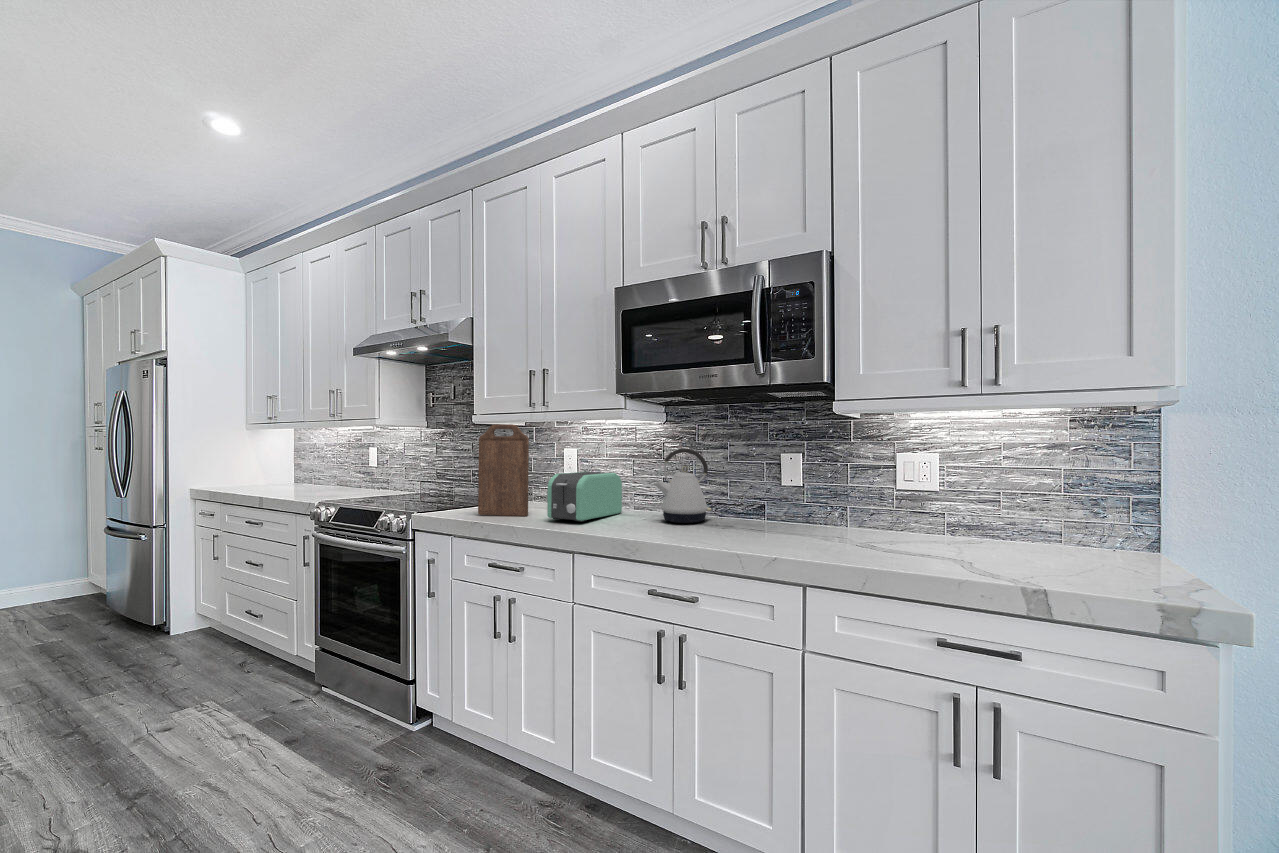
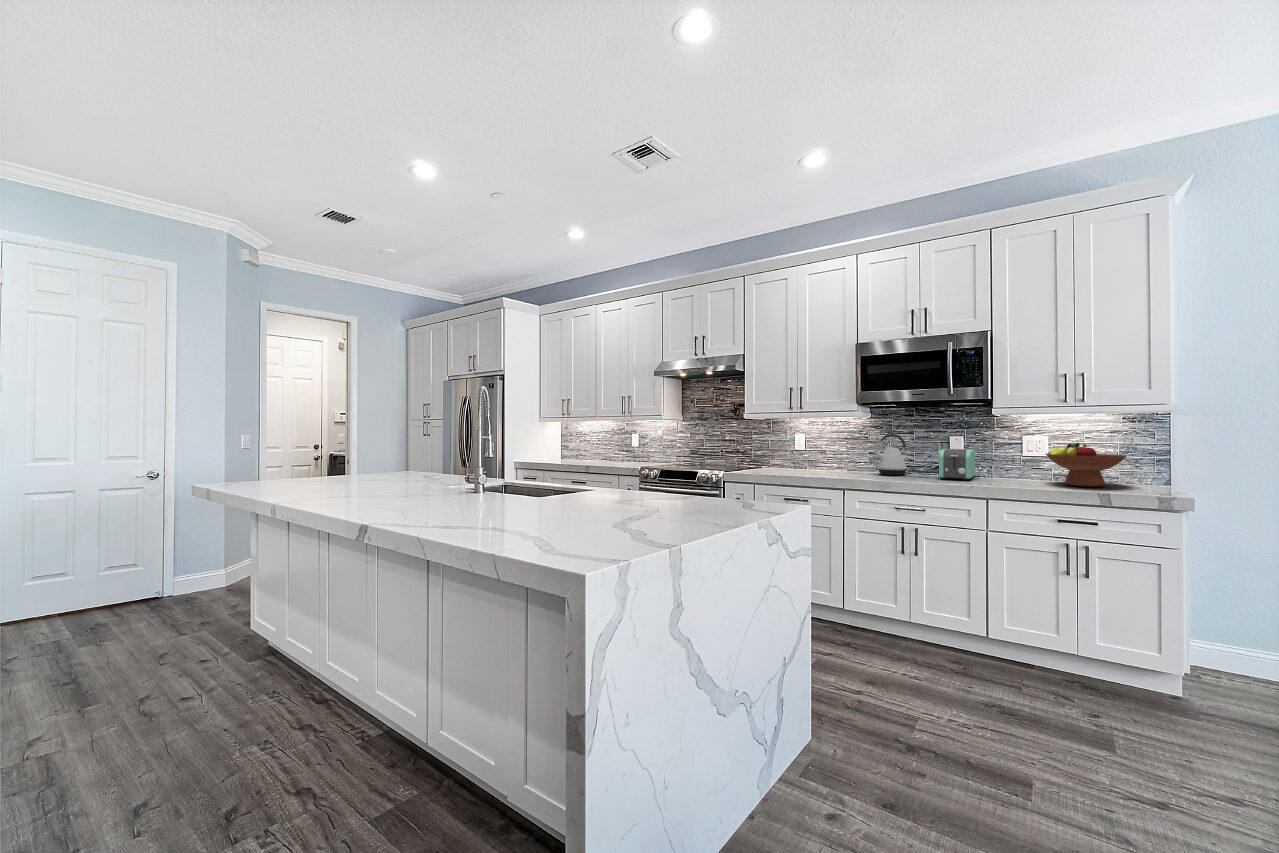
cutting board: present [478,424,529,516] -> none [758,420,790,473]
fruit bowl: none [925,470,1081,562] -> present [1046,443,1126,487]
toaster: present [547,472,622,522] -> present [939,449,975,479]

